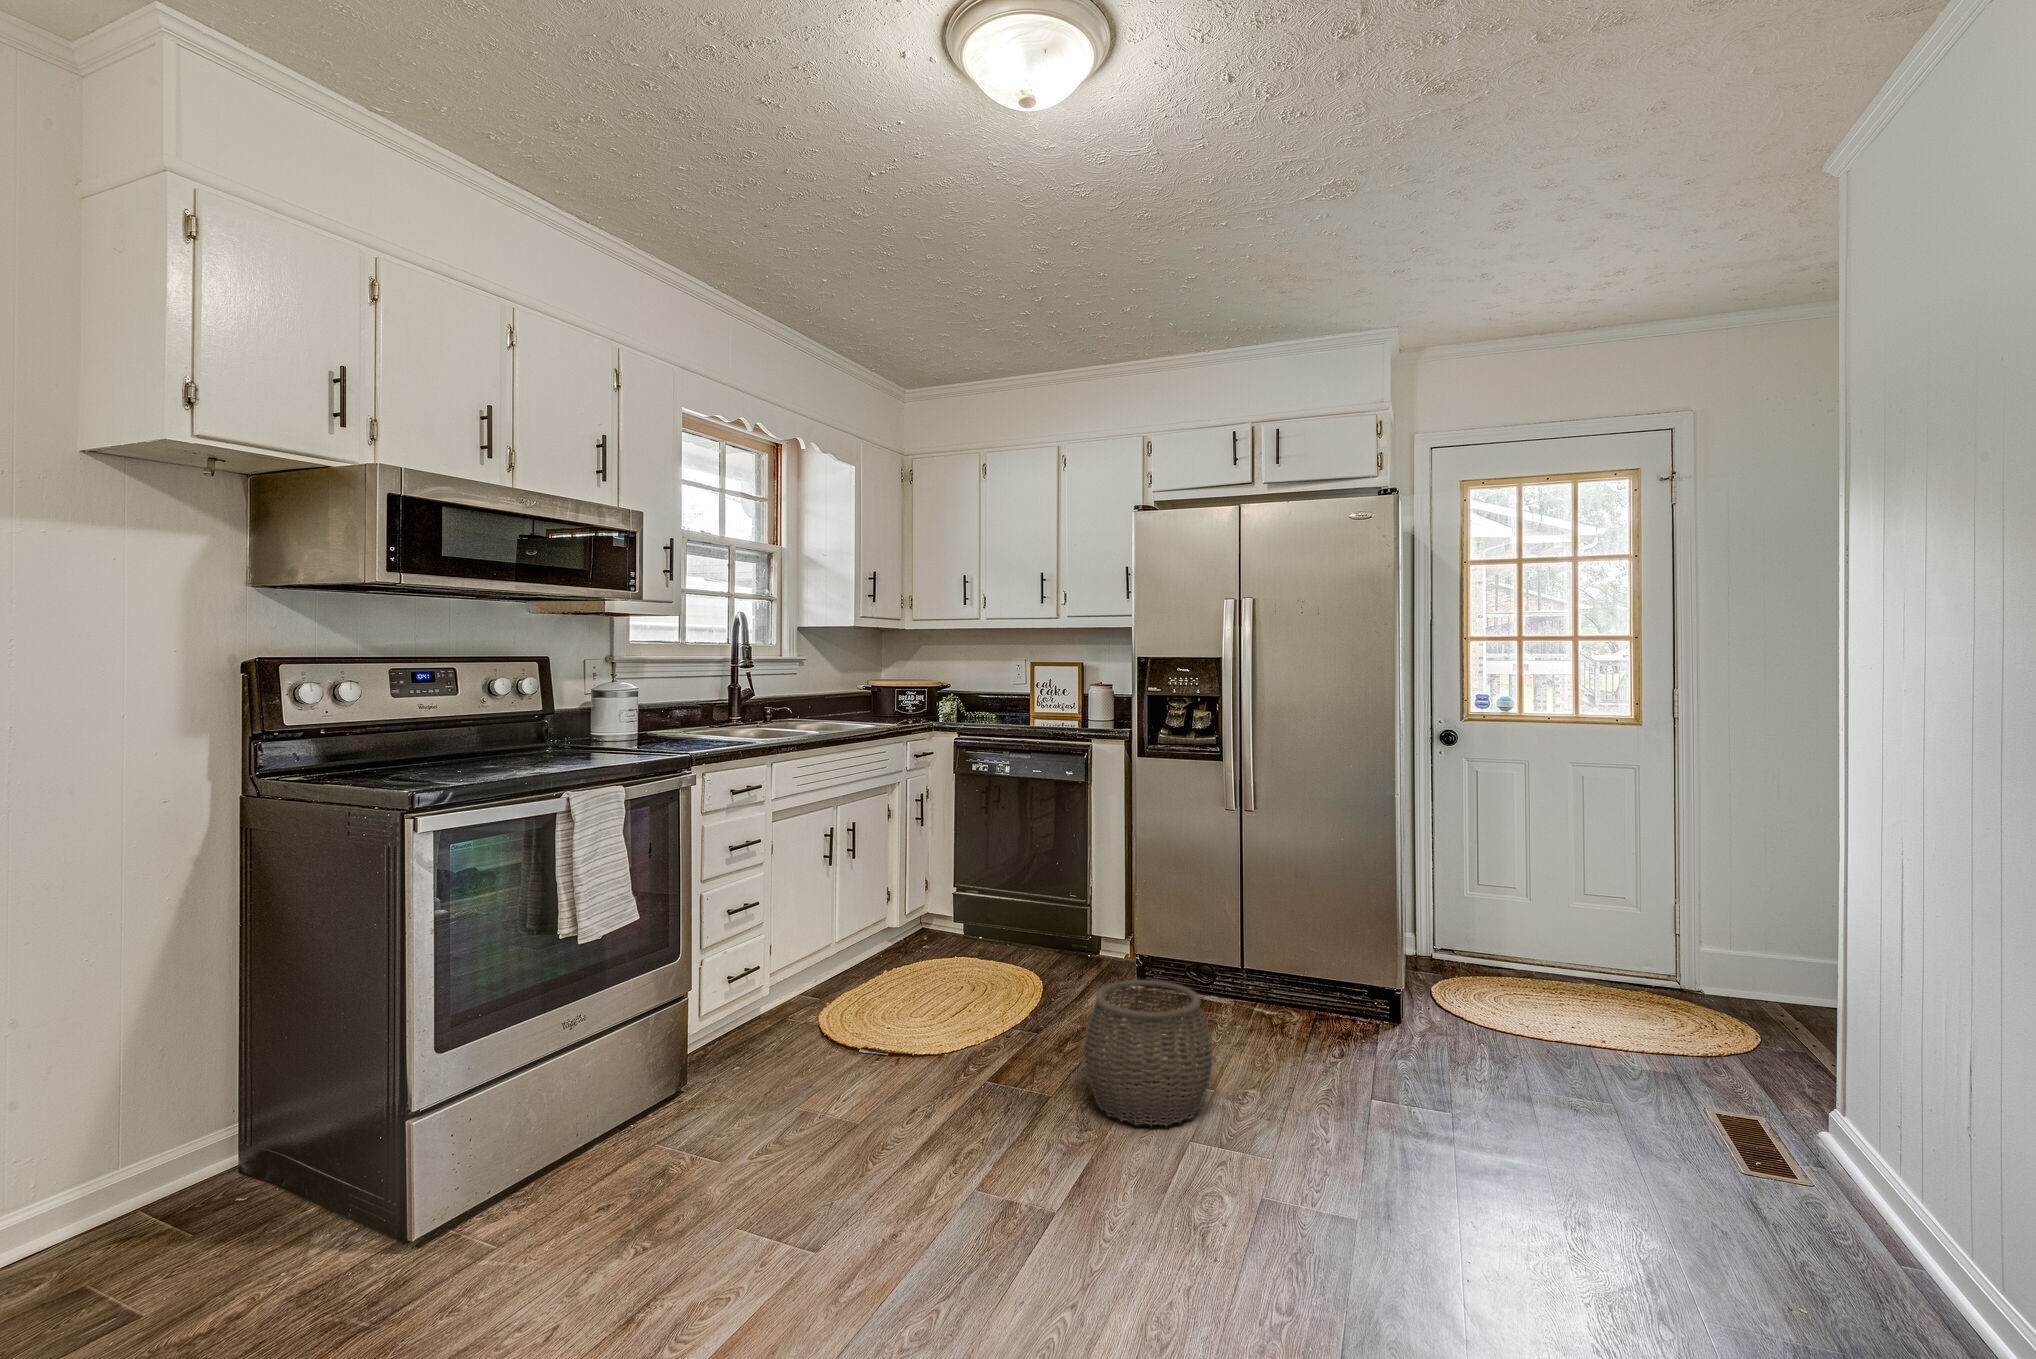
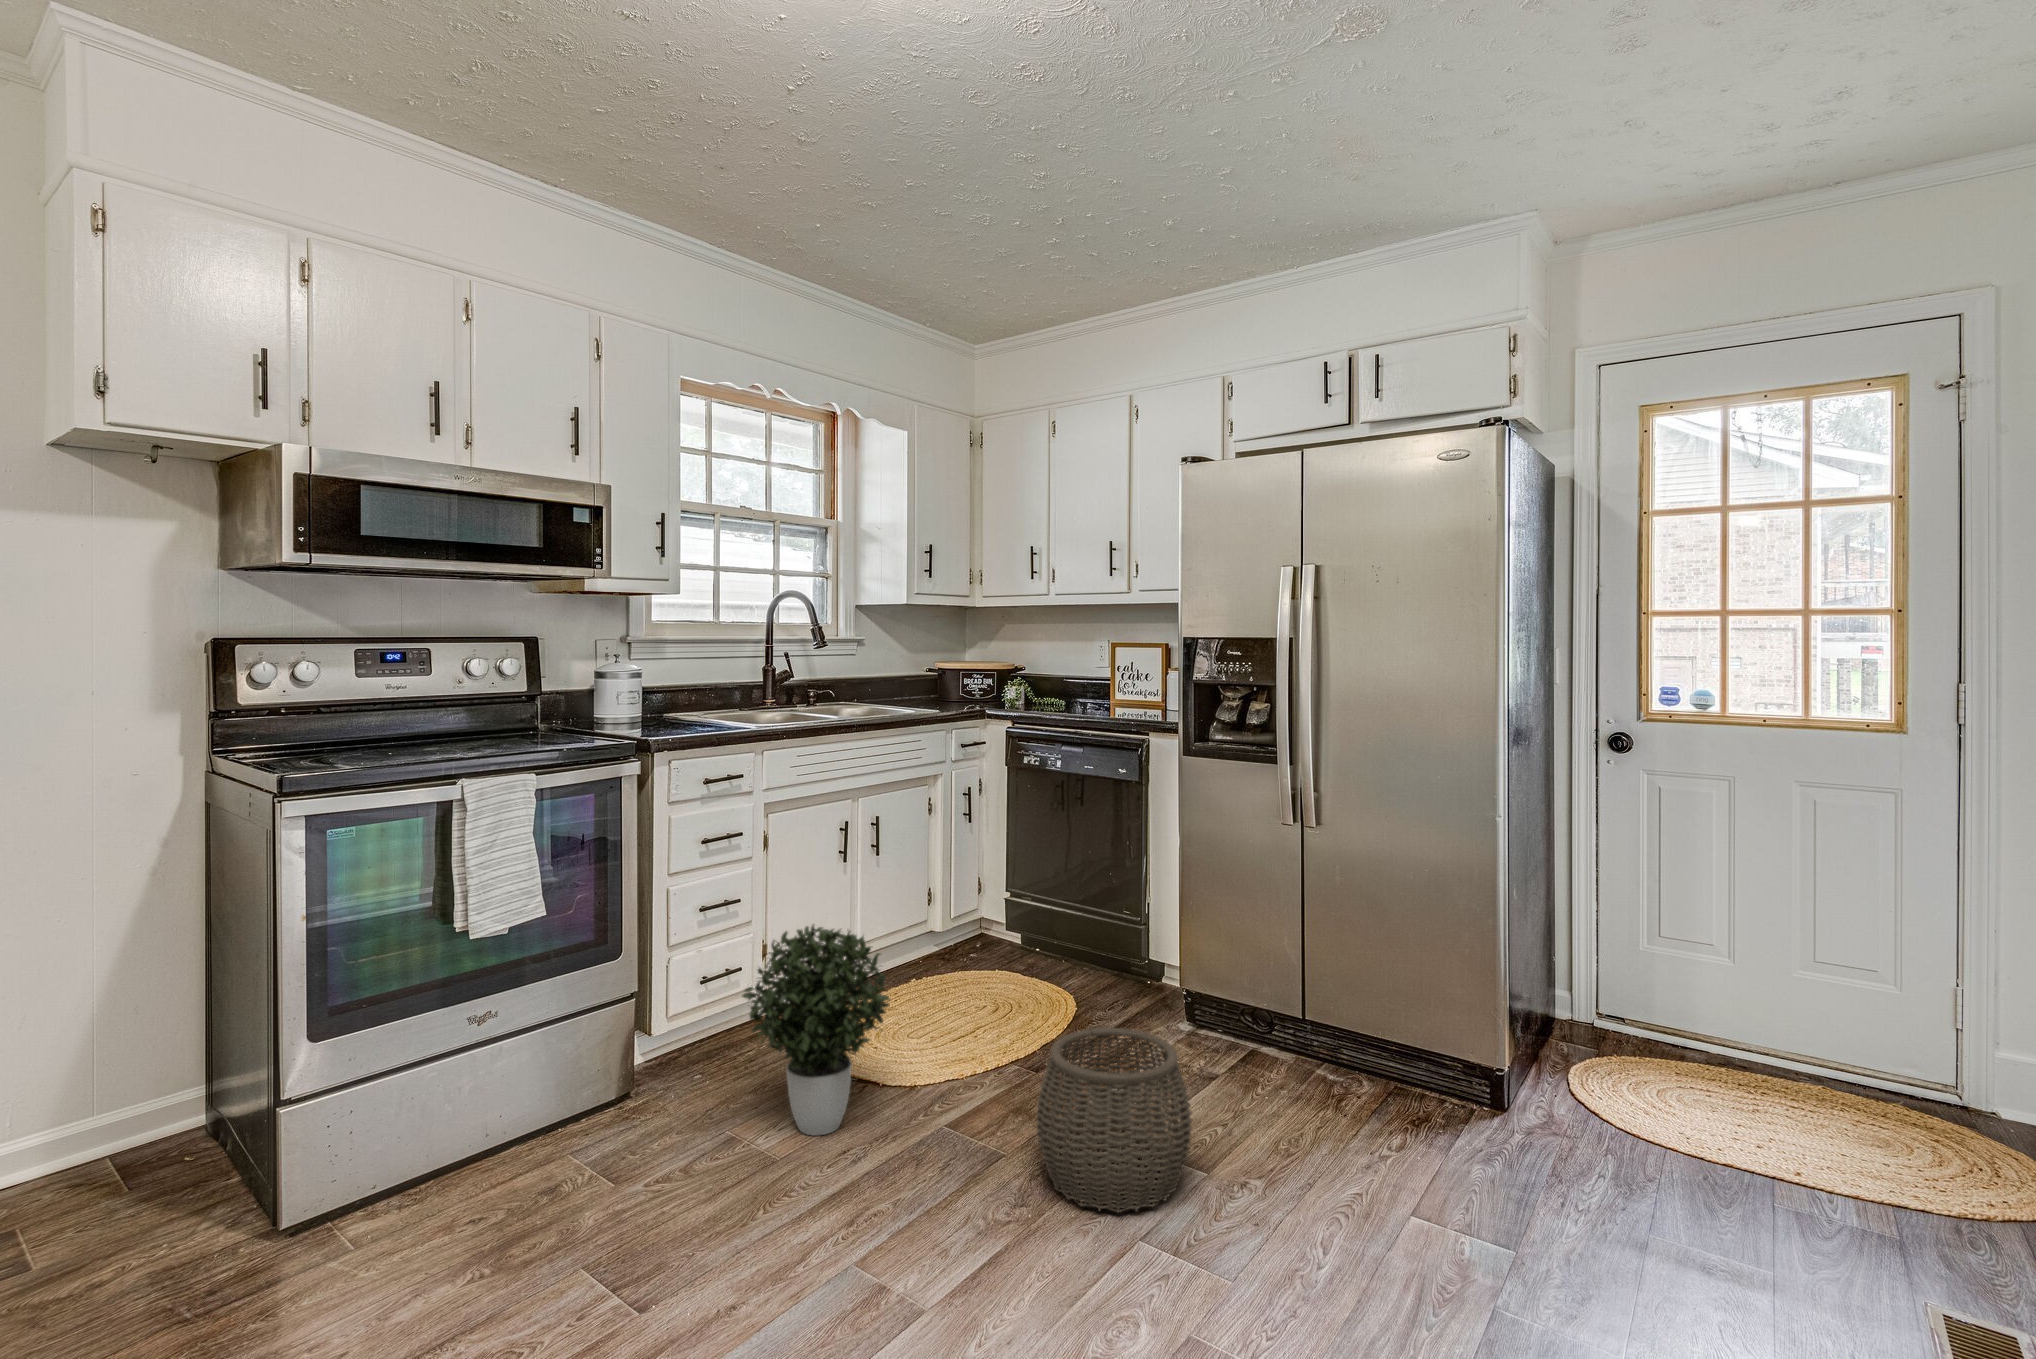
potted plant: none [811,912,941,1101] -> present [743,925,889,1135]

